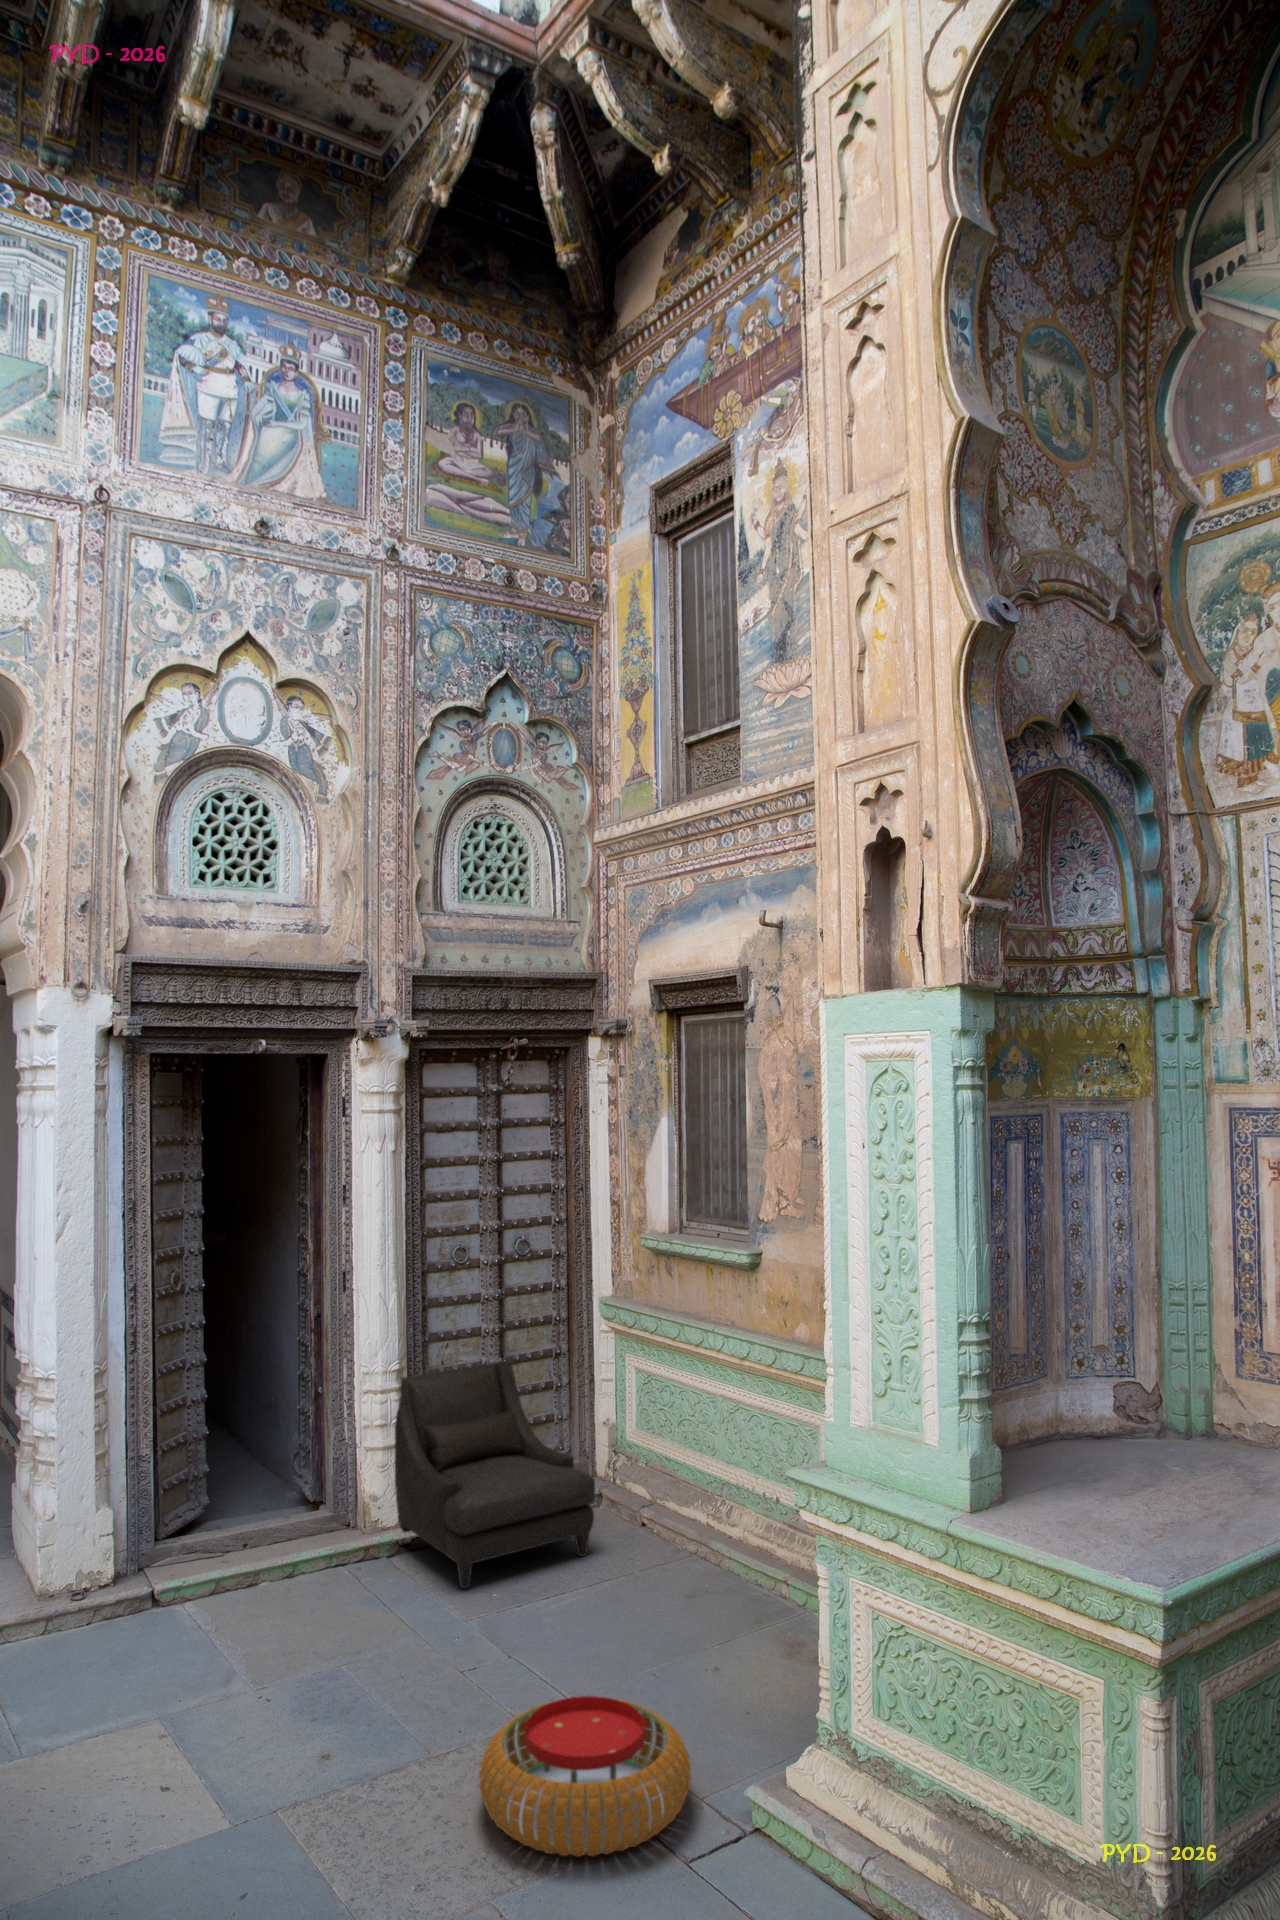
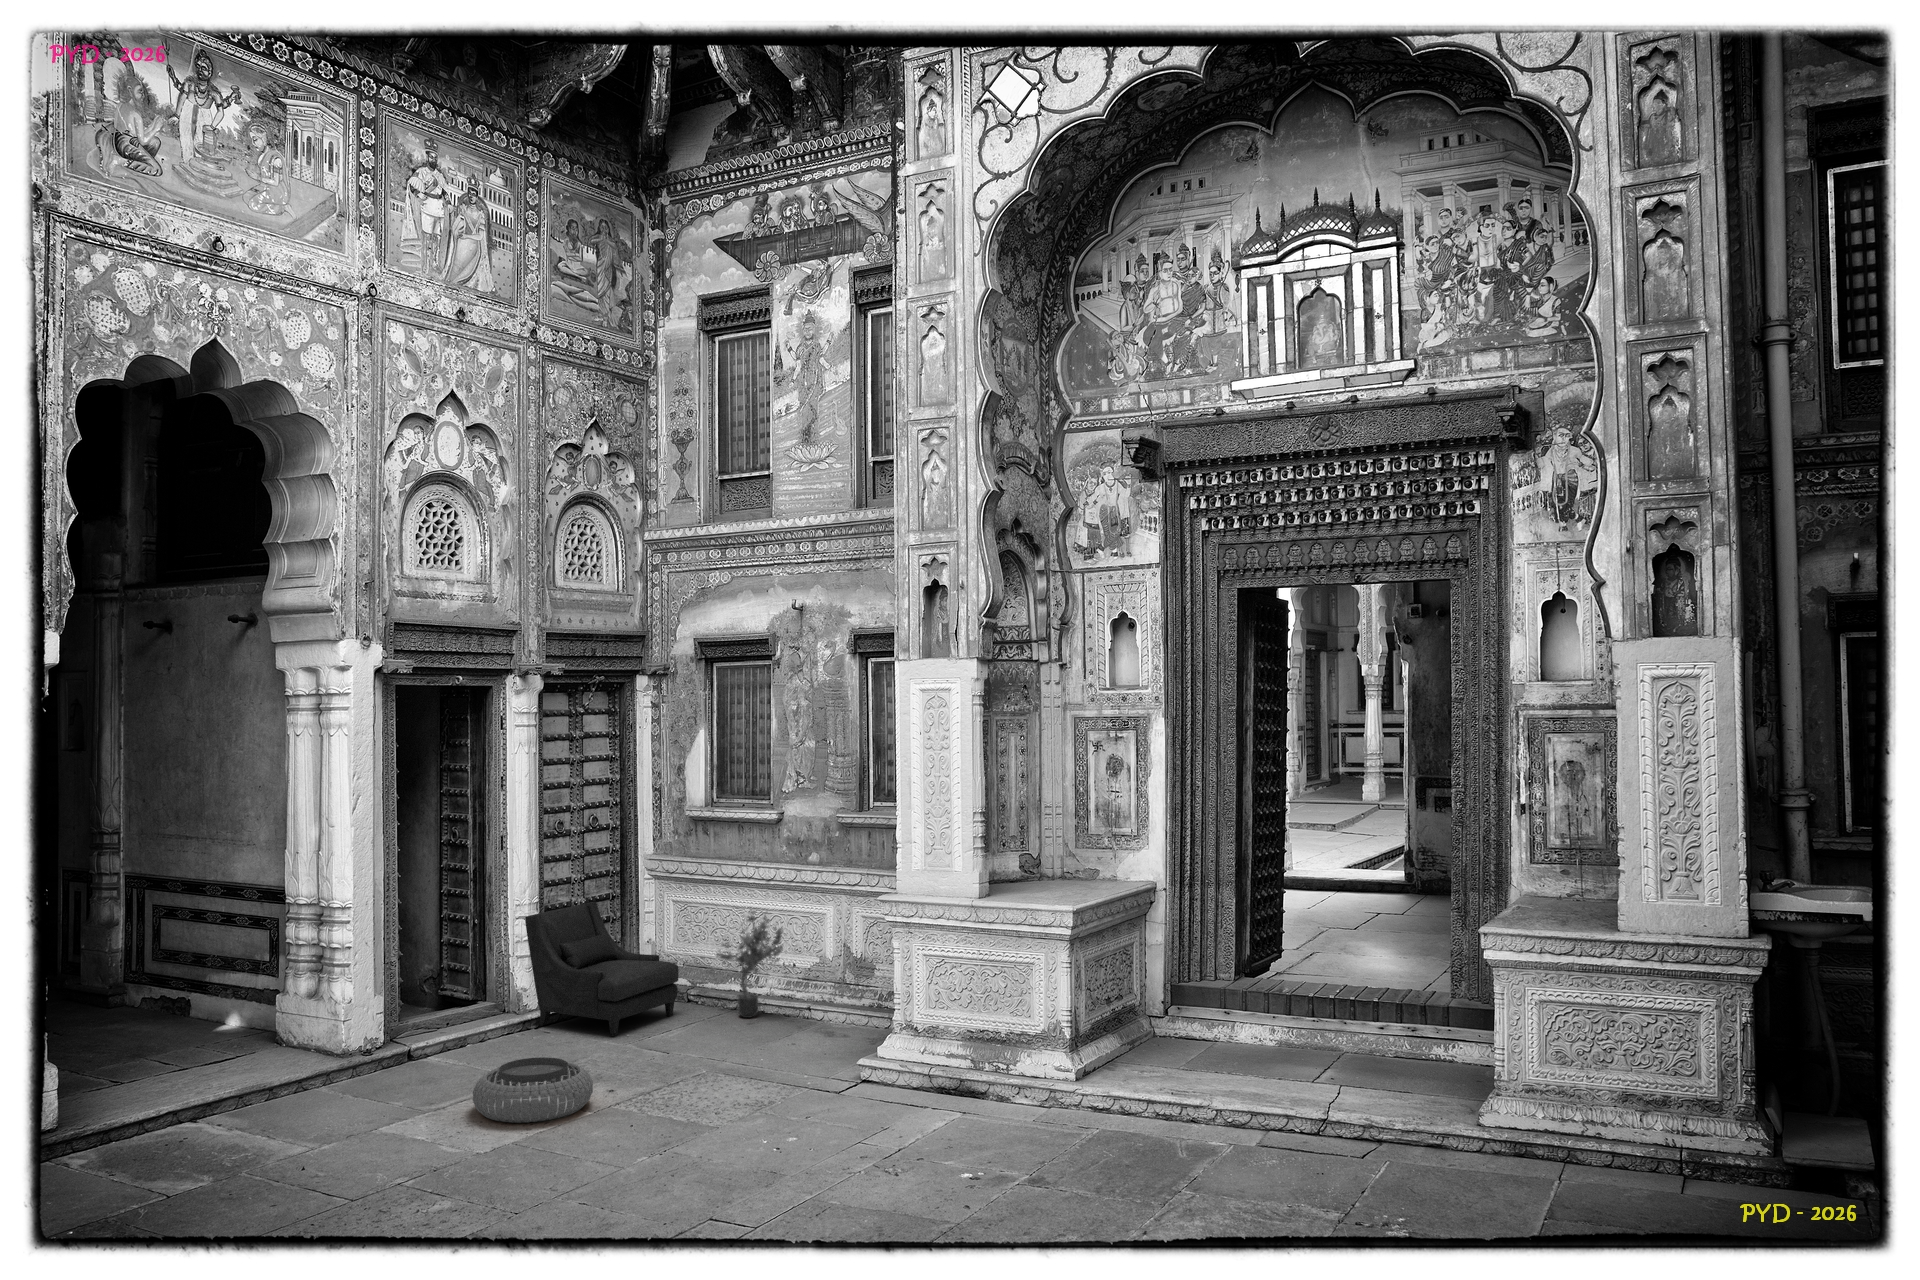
potted tree: none [652,1406,750,1582] -> present [716,911,783,1018]
pouf: present [479,1696,691,1857] -> present [473,1057,593,1123]

